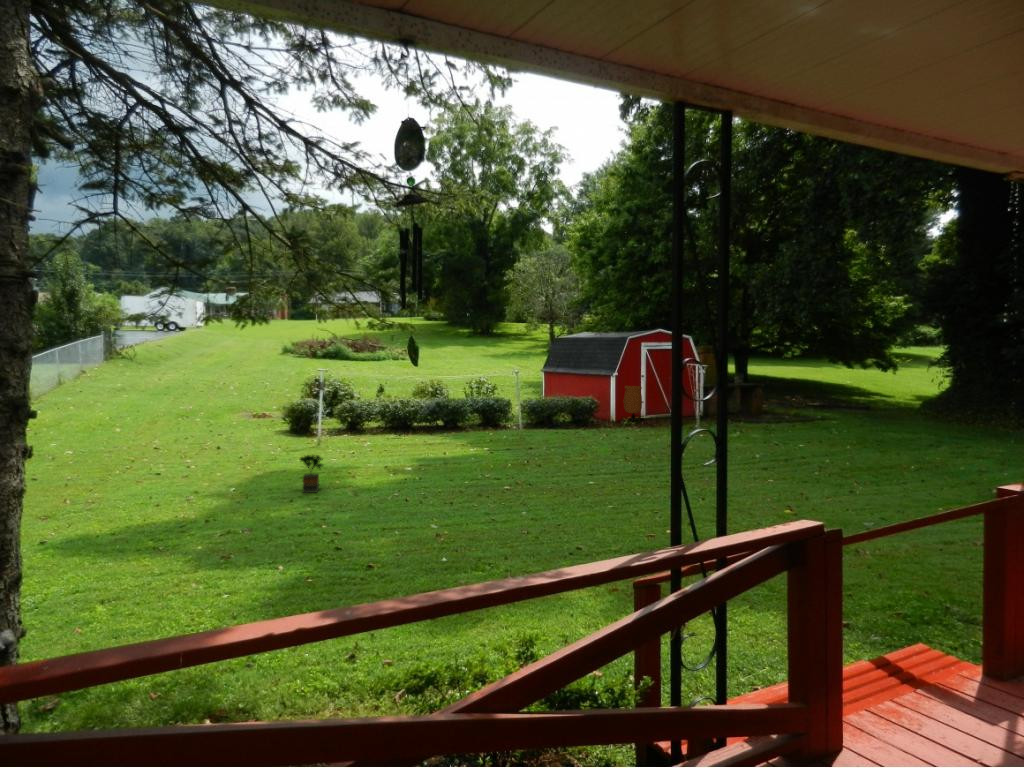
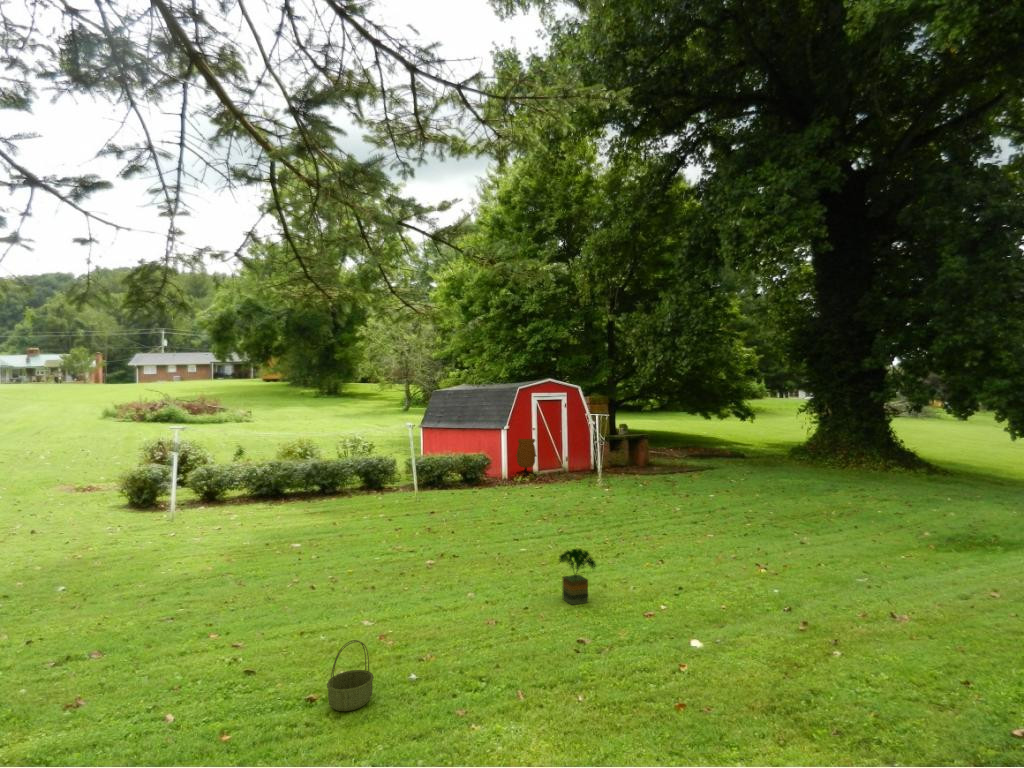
potted tree: present [300,455,323,493] -> present [559,549,596,605]
basket: none [384,532,418,580] -> present [327,640,374,711]

